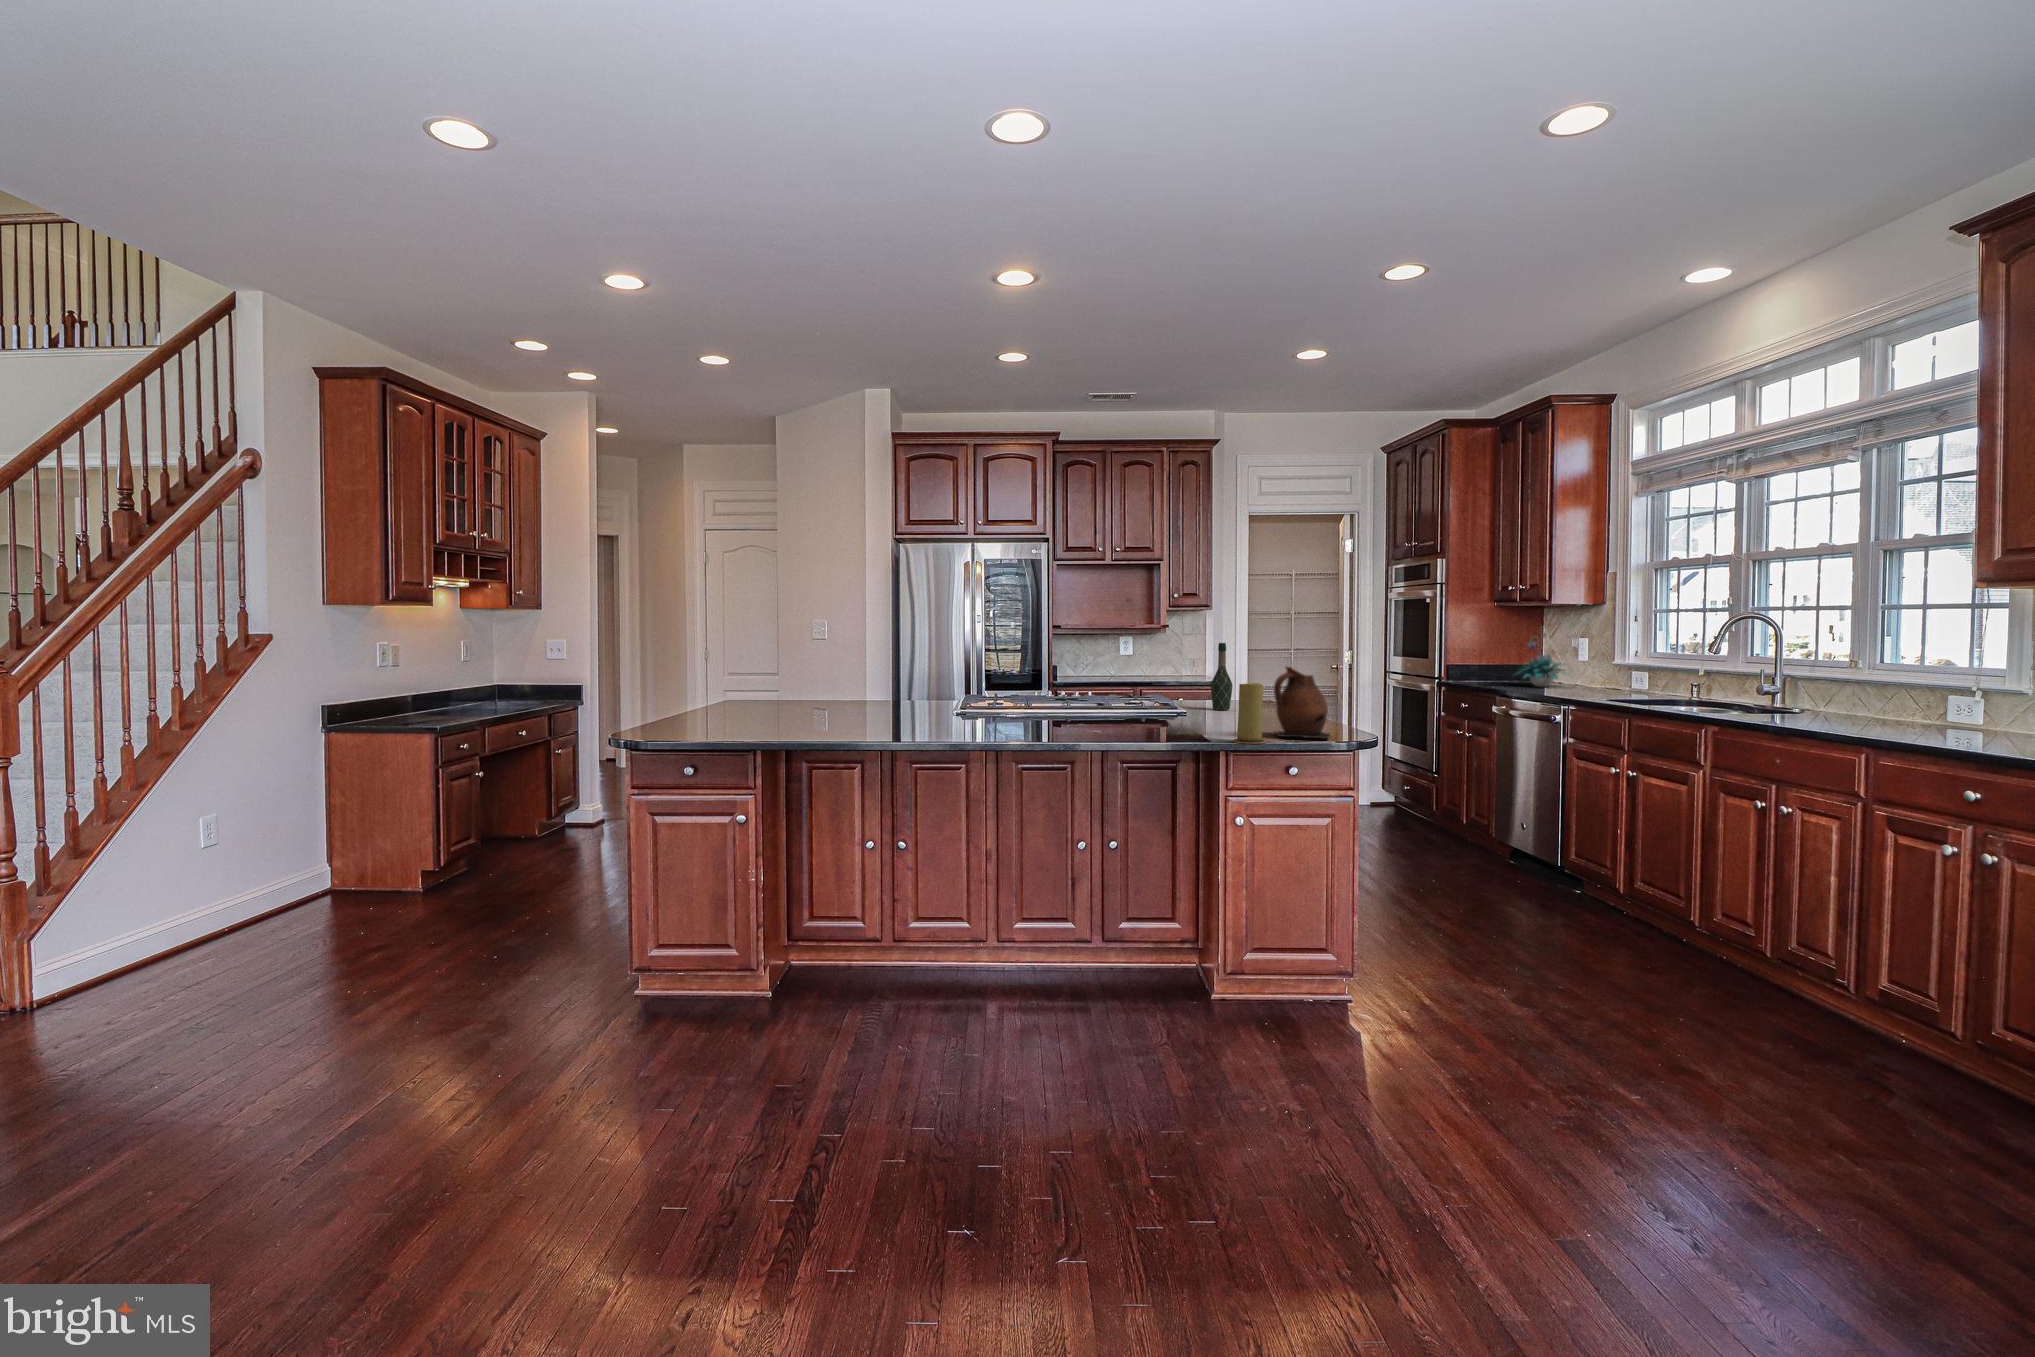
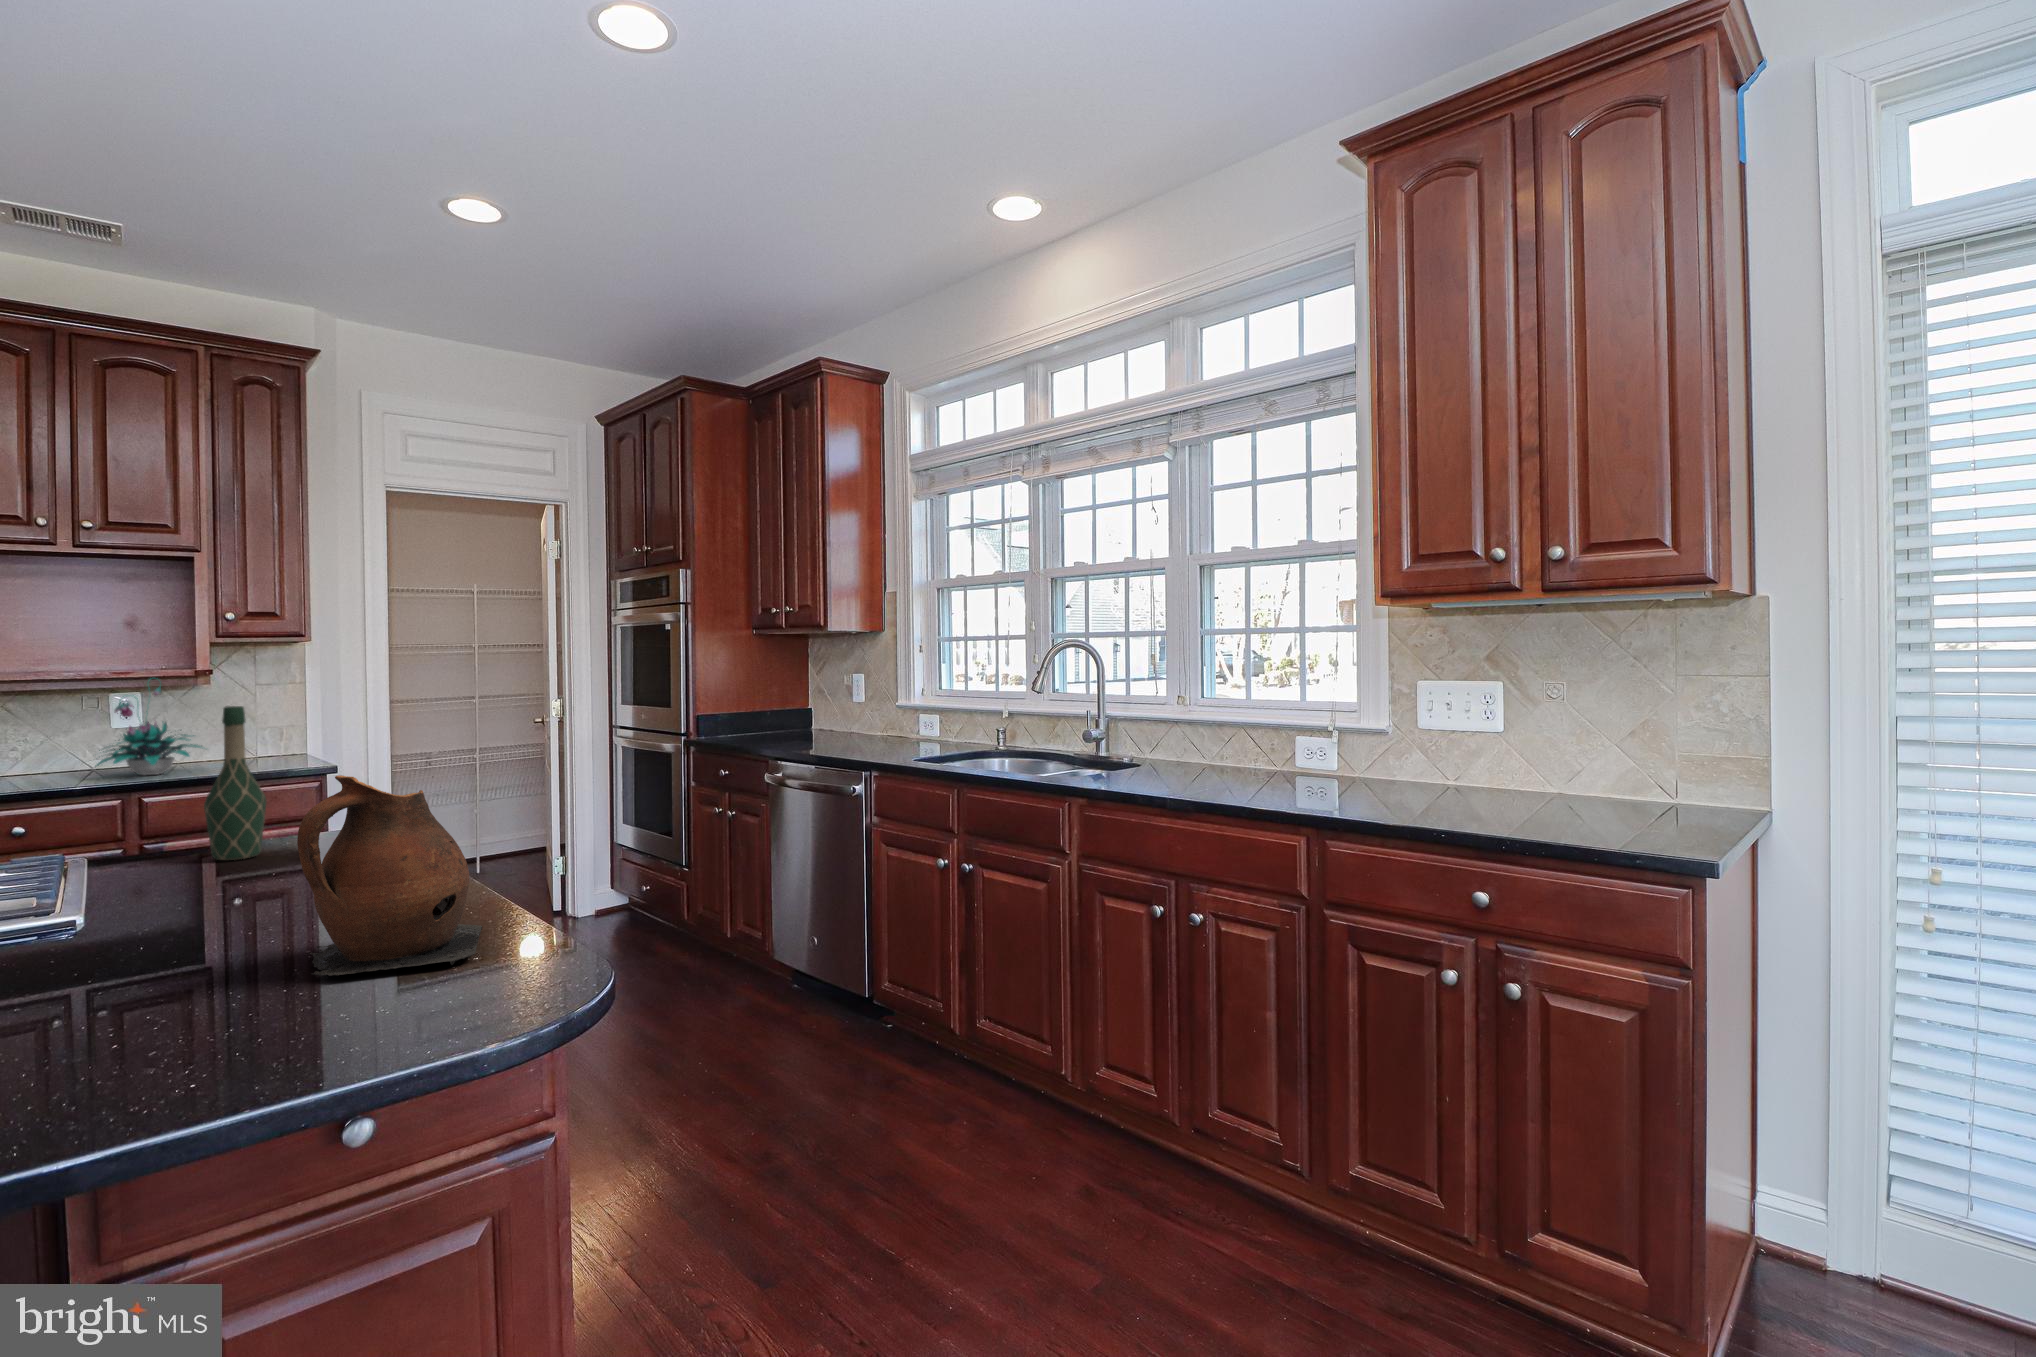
plant: present [1517,633,1565,687] -> present [97,687,202,775]
candle: present [1232,683,1266,743] -> none [119,841,257,1050]

